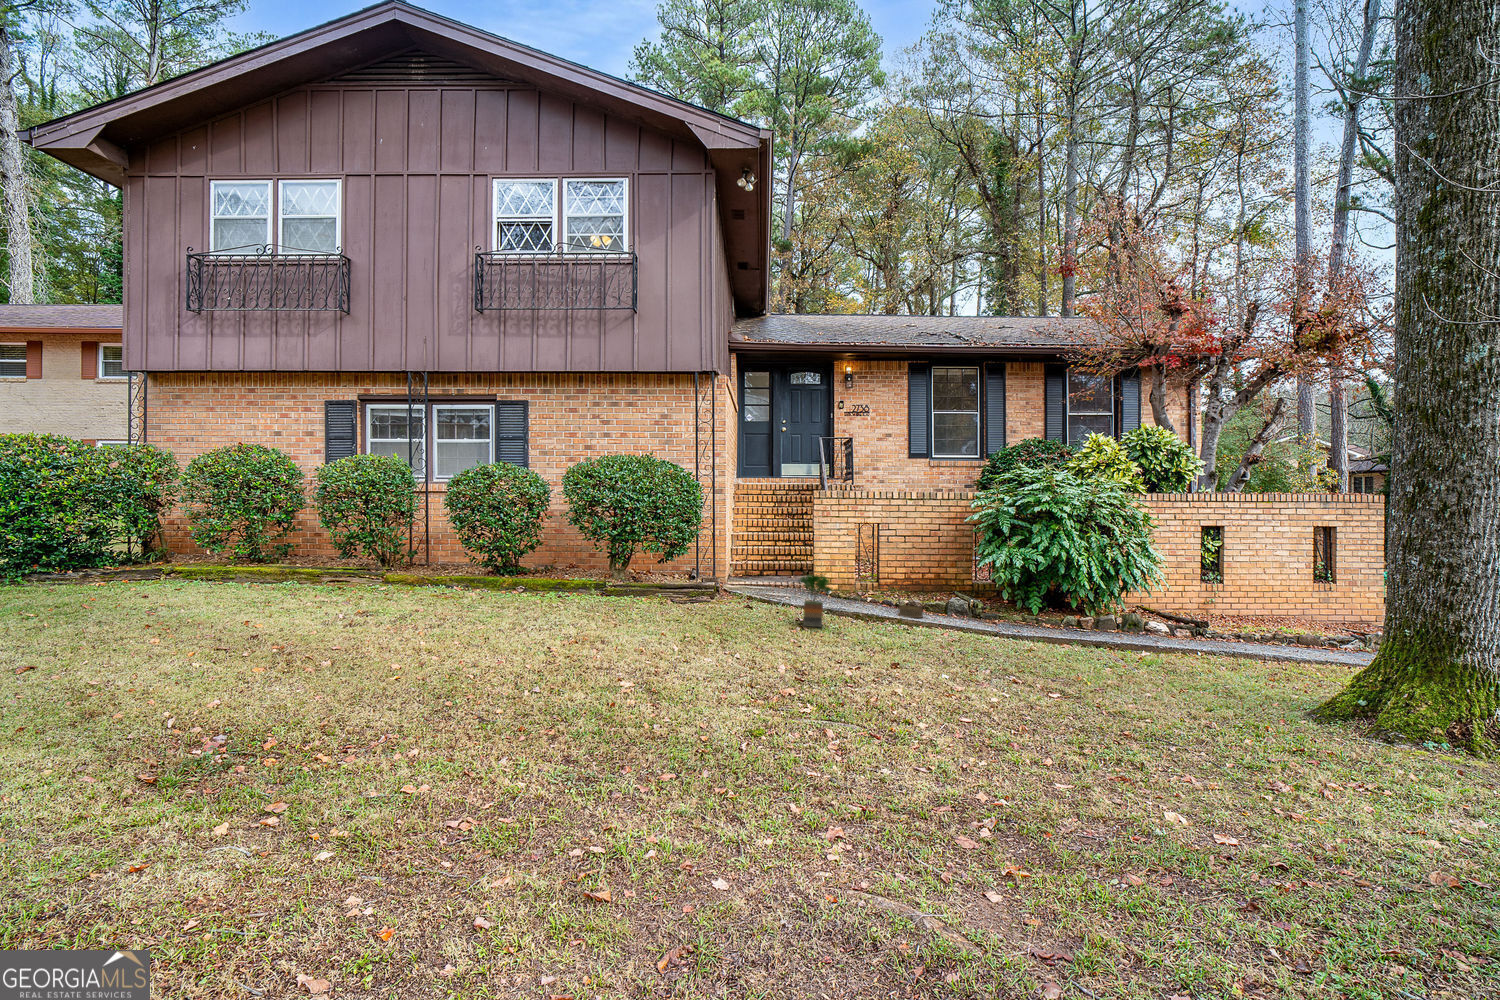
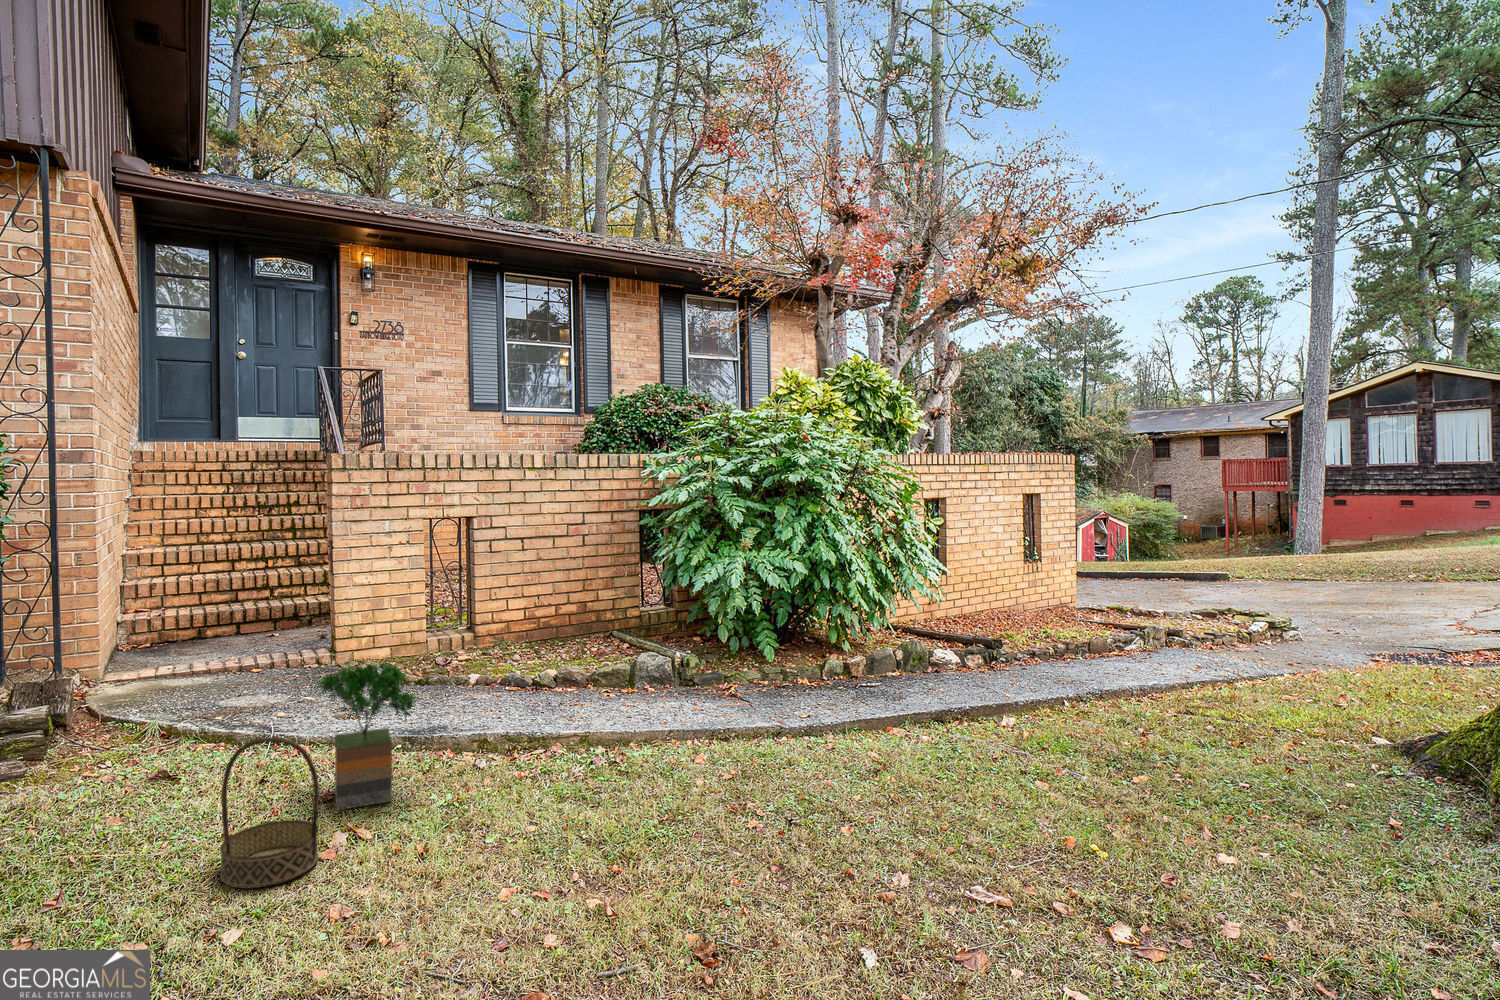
basket: present [898,579,924,618] -> present [220,737,319,888]

